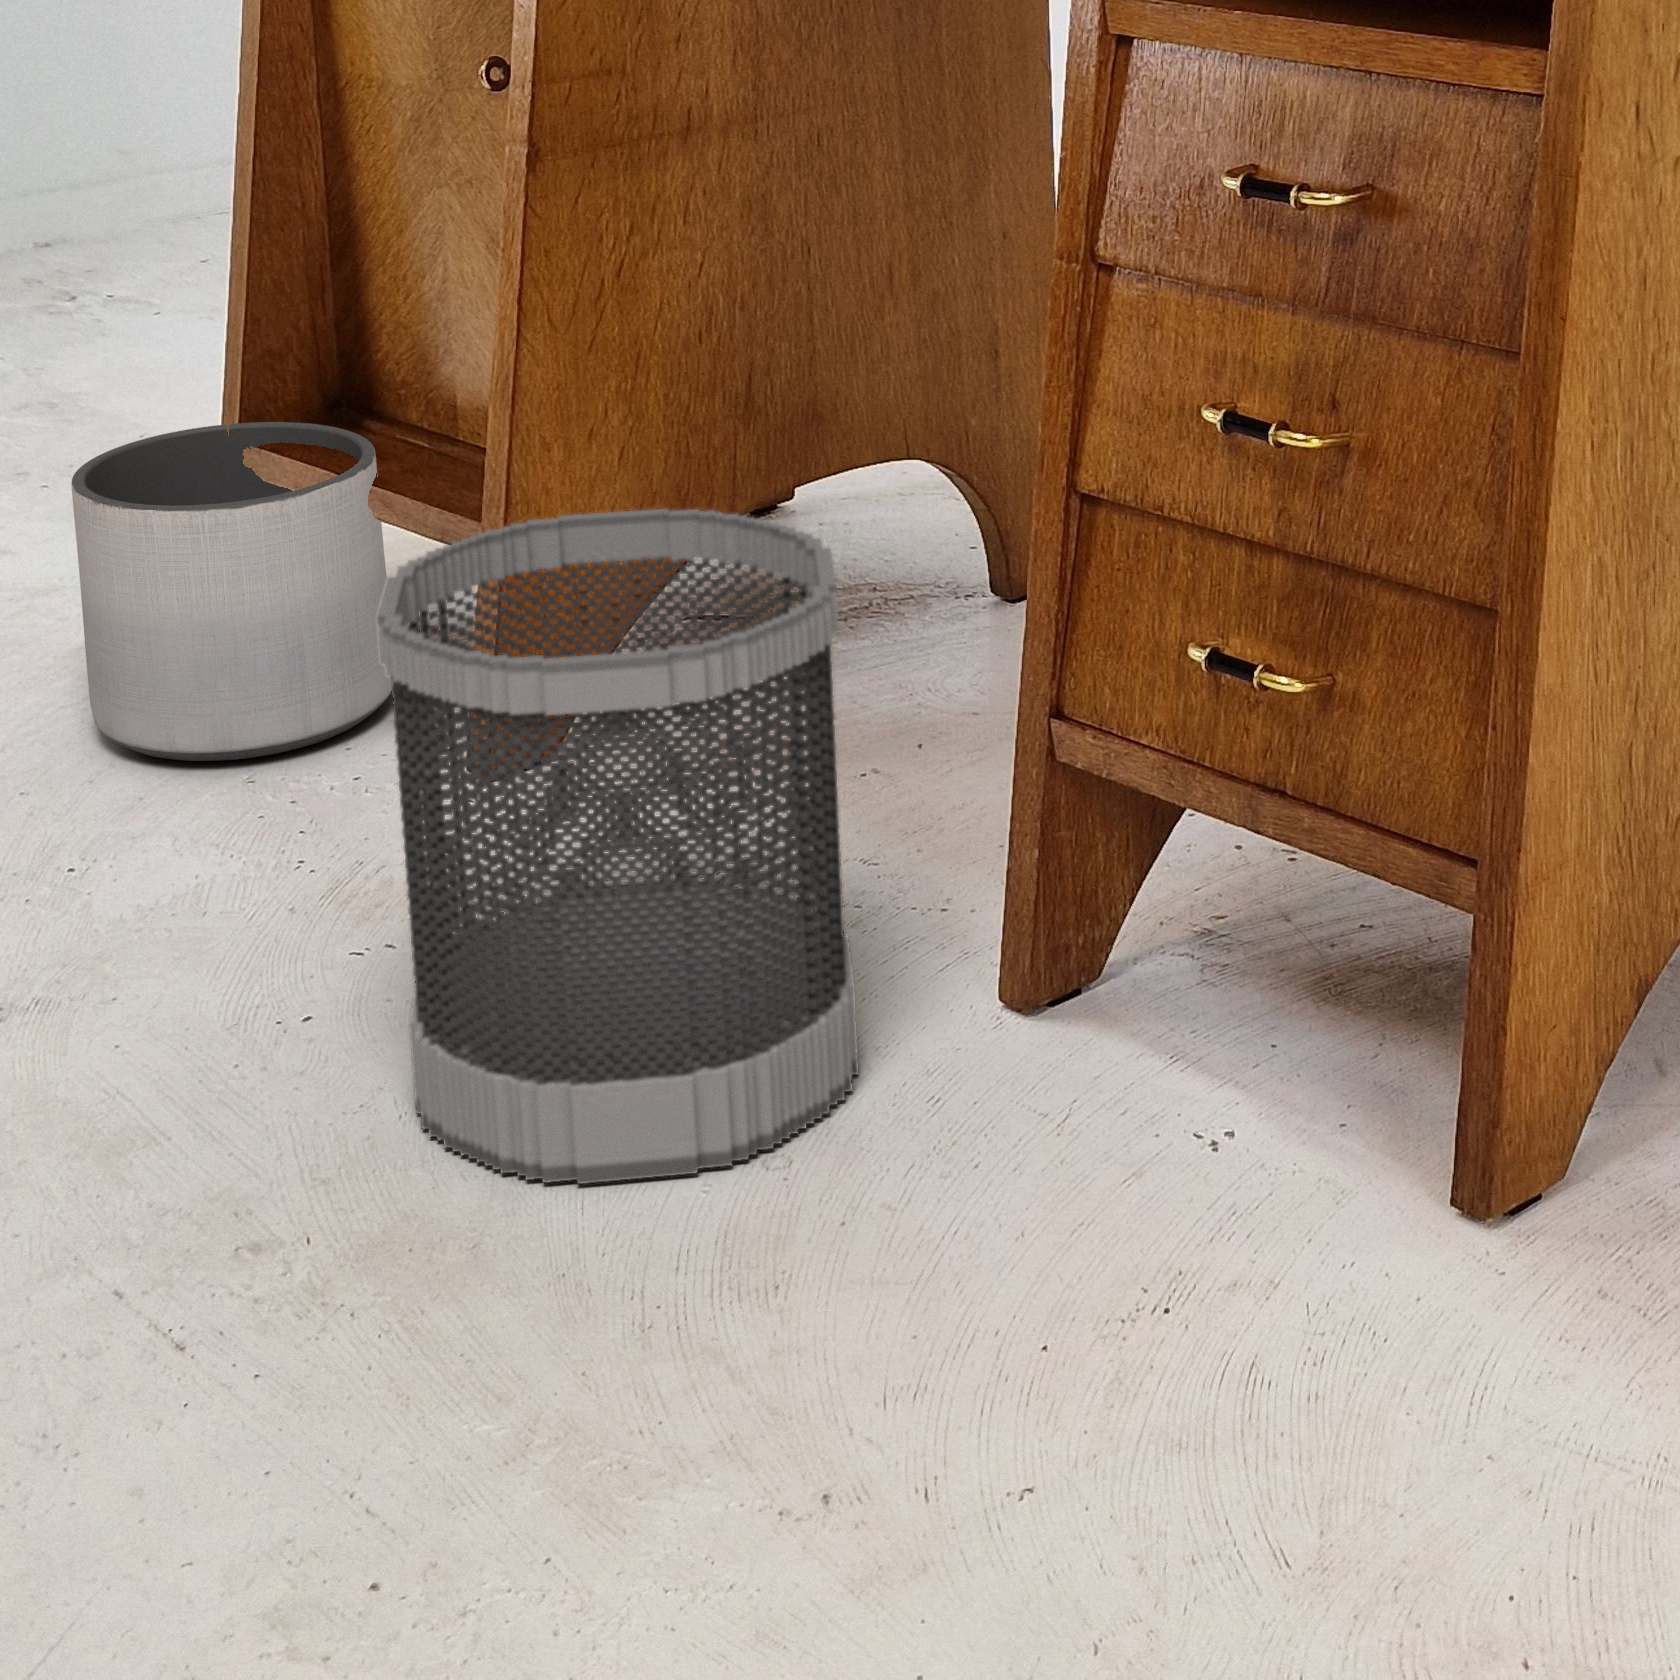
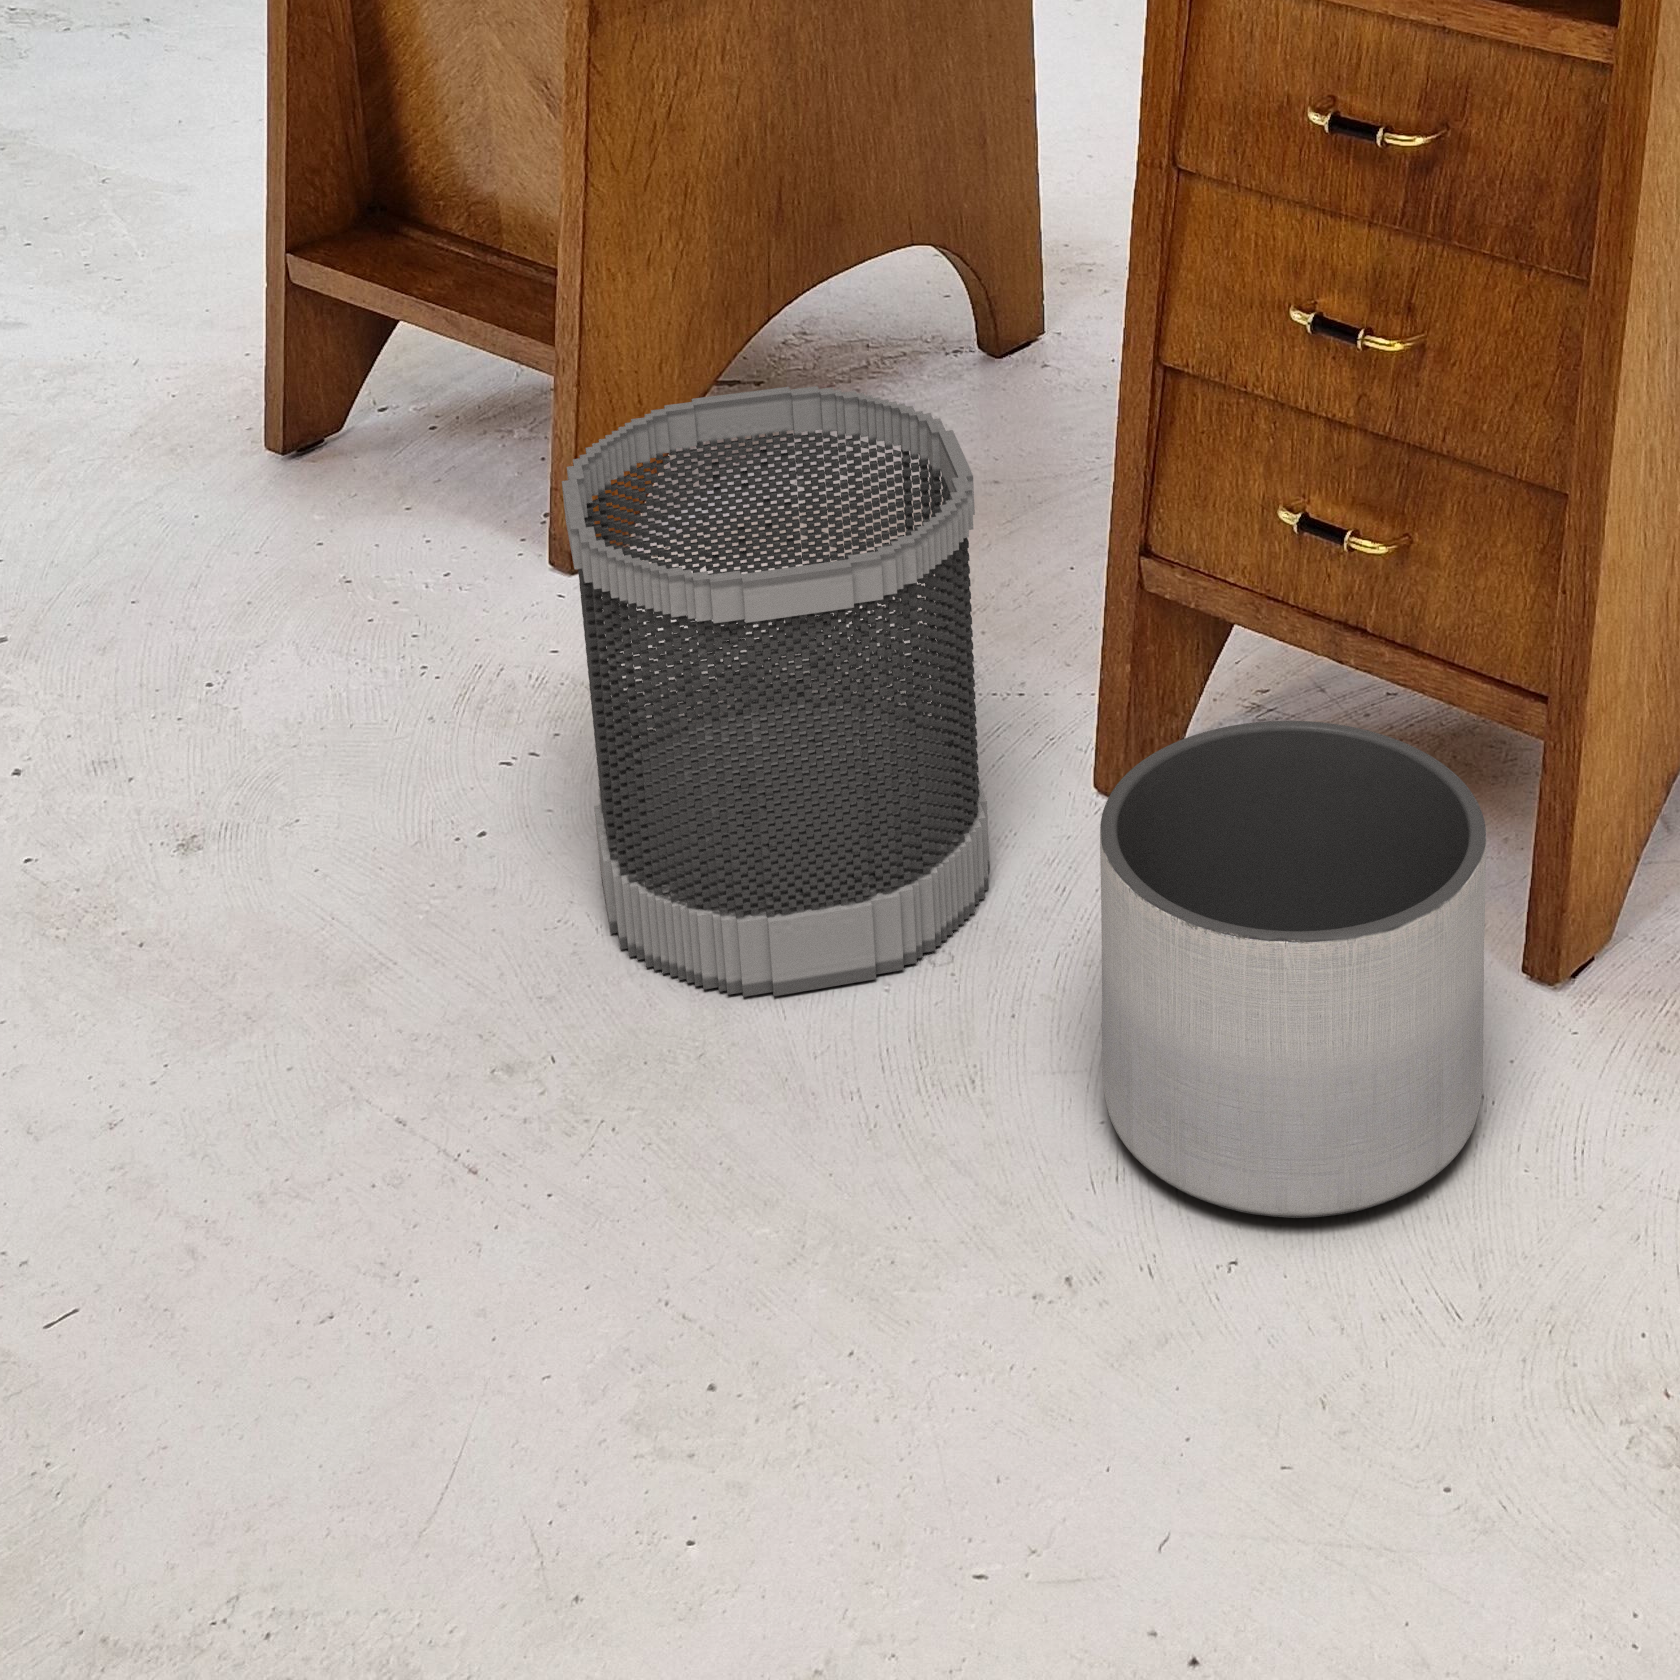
planter: present [71,422,392,761] -> present [1100,721,1486,1218]

